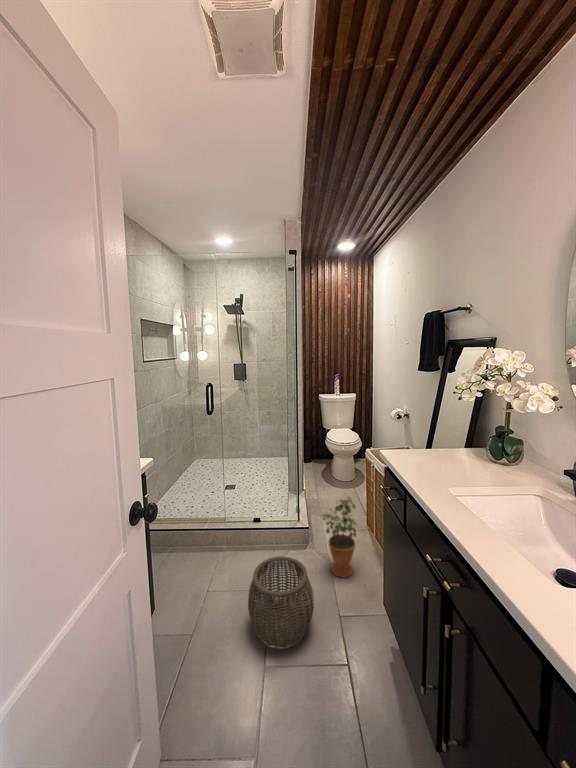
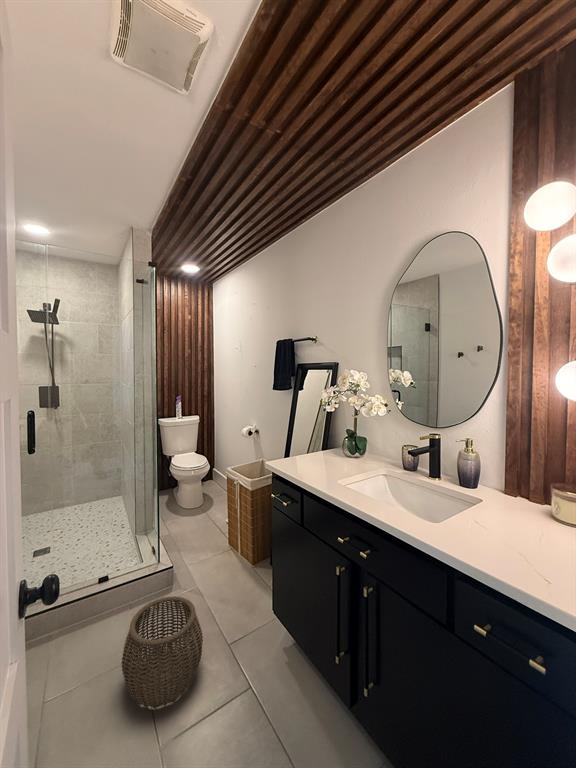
potted plant: present [323,498,356,578] -> none [194,514,229,603]

